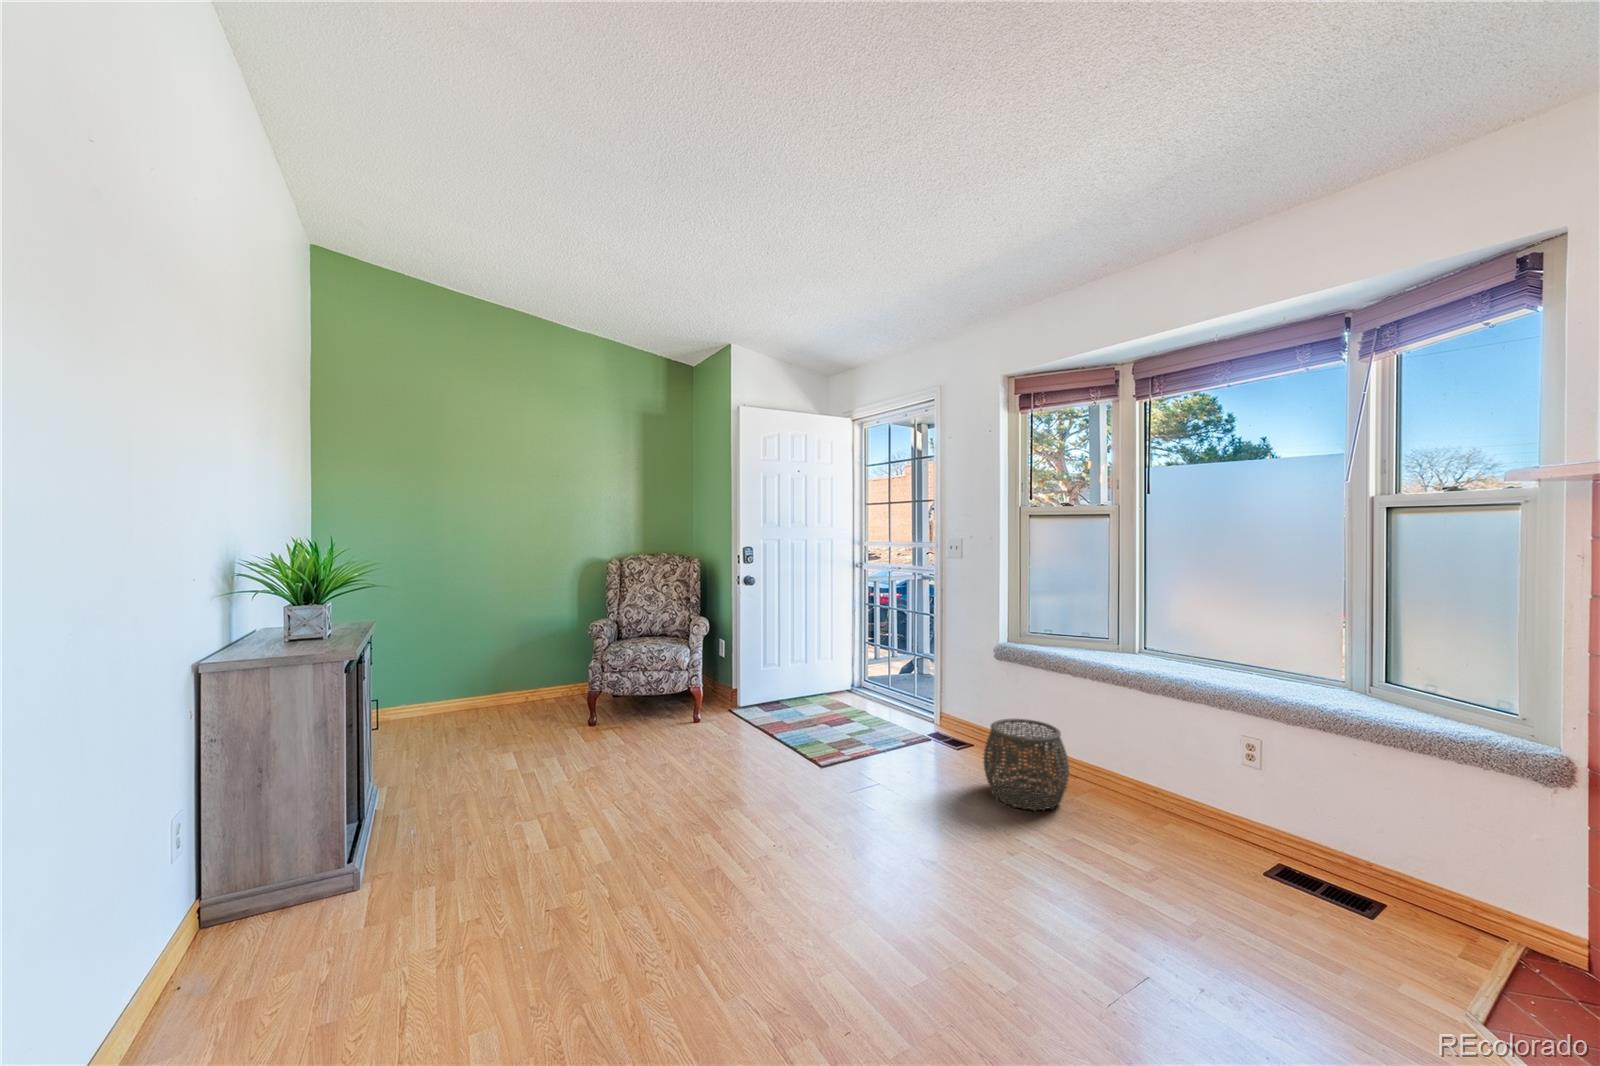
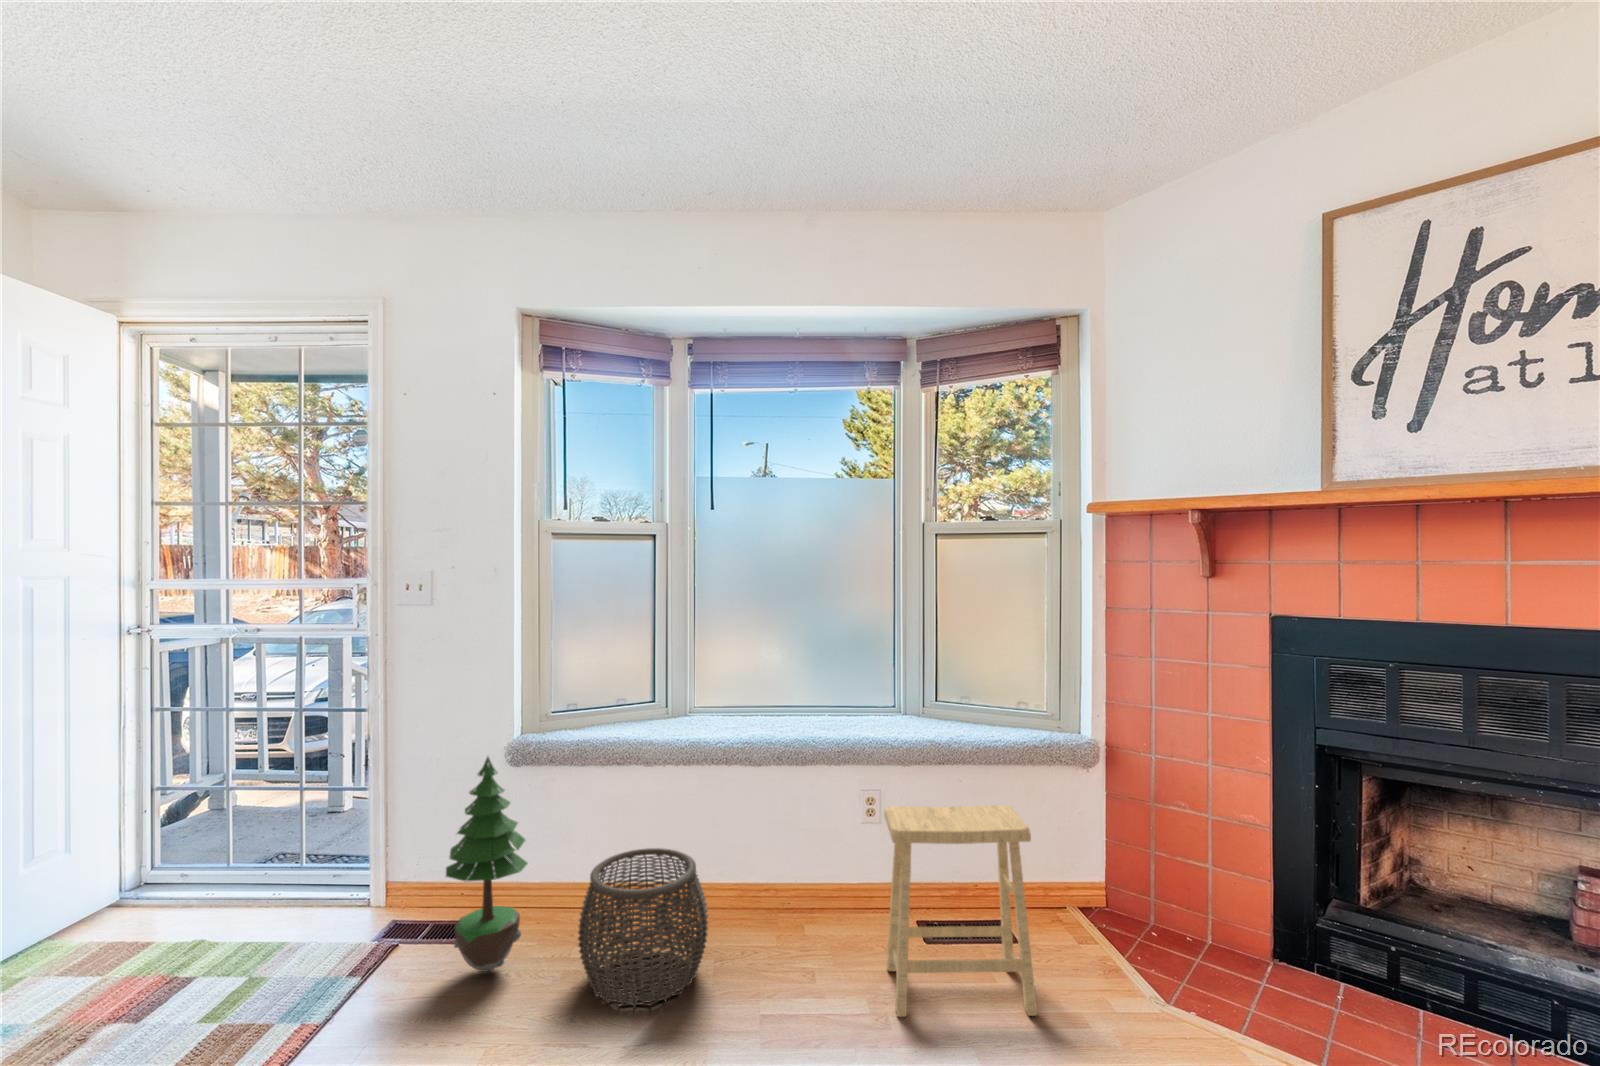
potted tree: none [932,642,976,762] -> present [446,757,528,972]
footstool: none [1166,736,1336,954] -> present [884,805,1037,1017]

